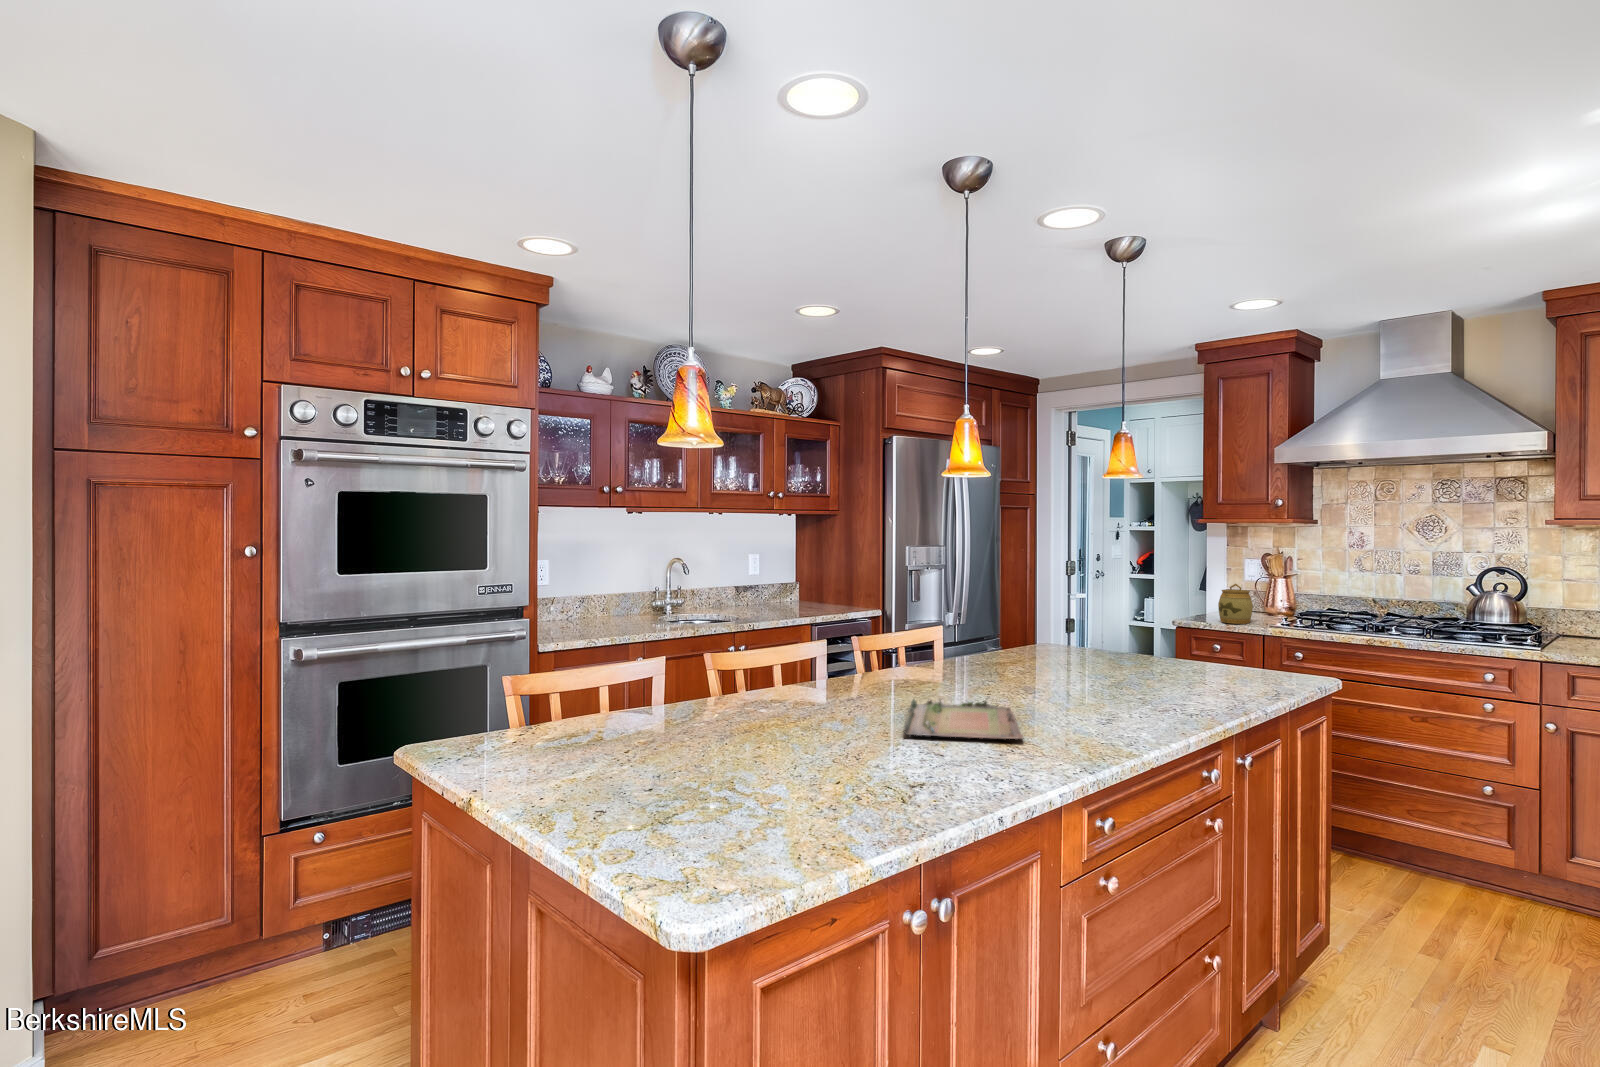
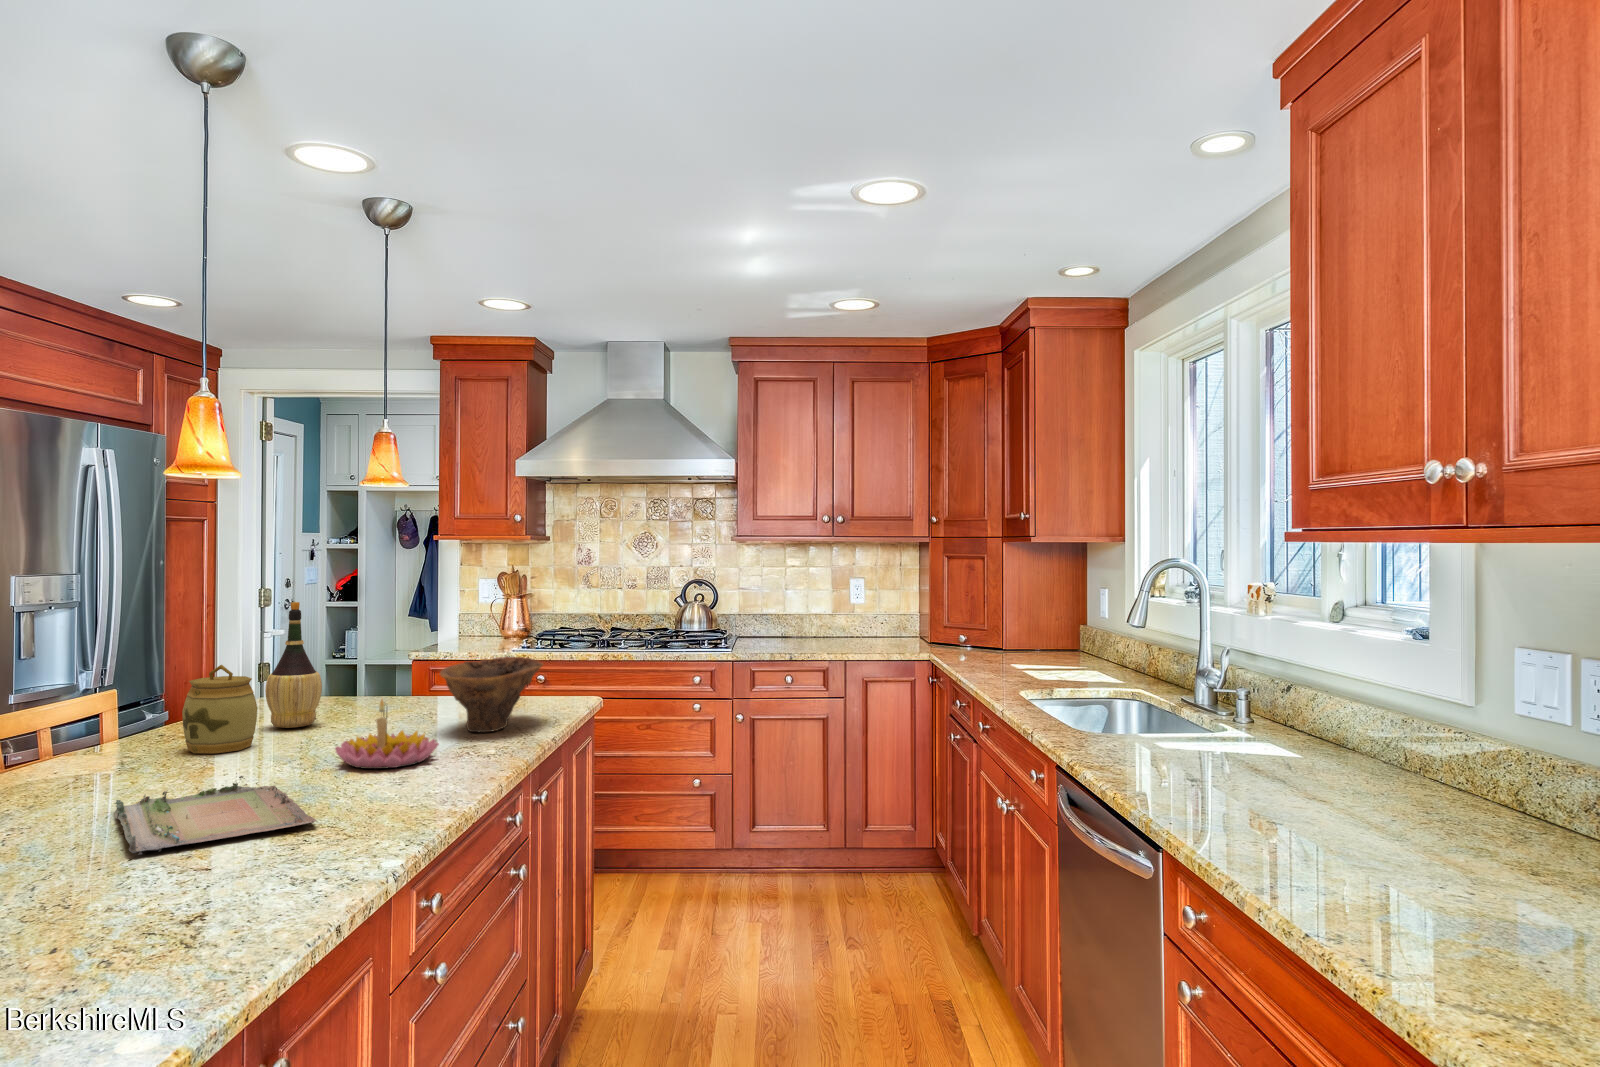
wine bottle: none [1029,571,1070,668] -> present [265,602,322,728]
jar: present [1218,584,1253,624] -> present [182,665,258,753]
bowl: none [1156,629,1259,695] -> present [440,656,543,732]
candle holder: none [1060,651,1145,711] -> present [335,699,439,769]

